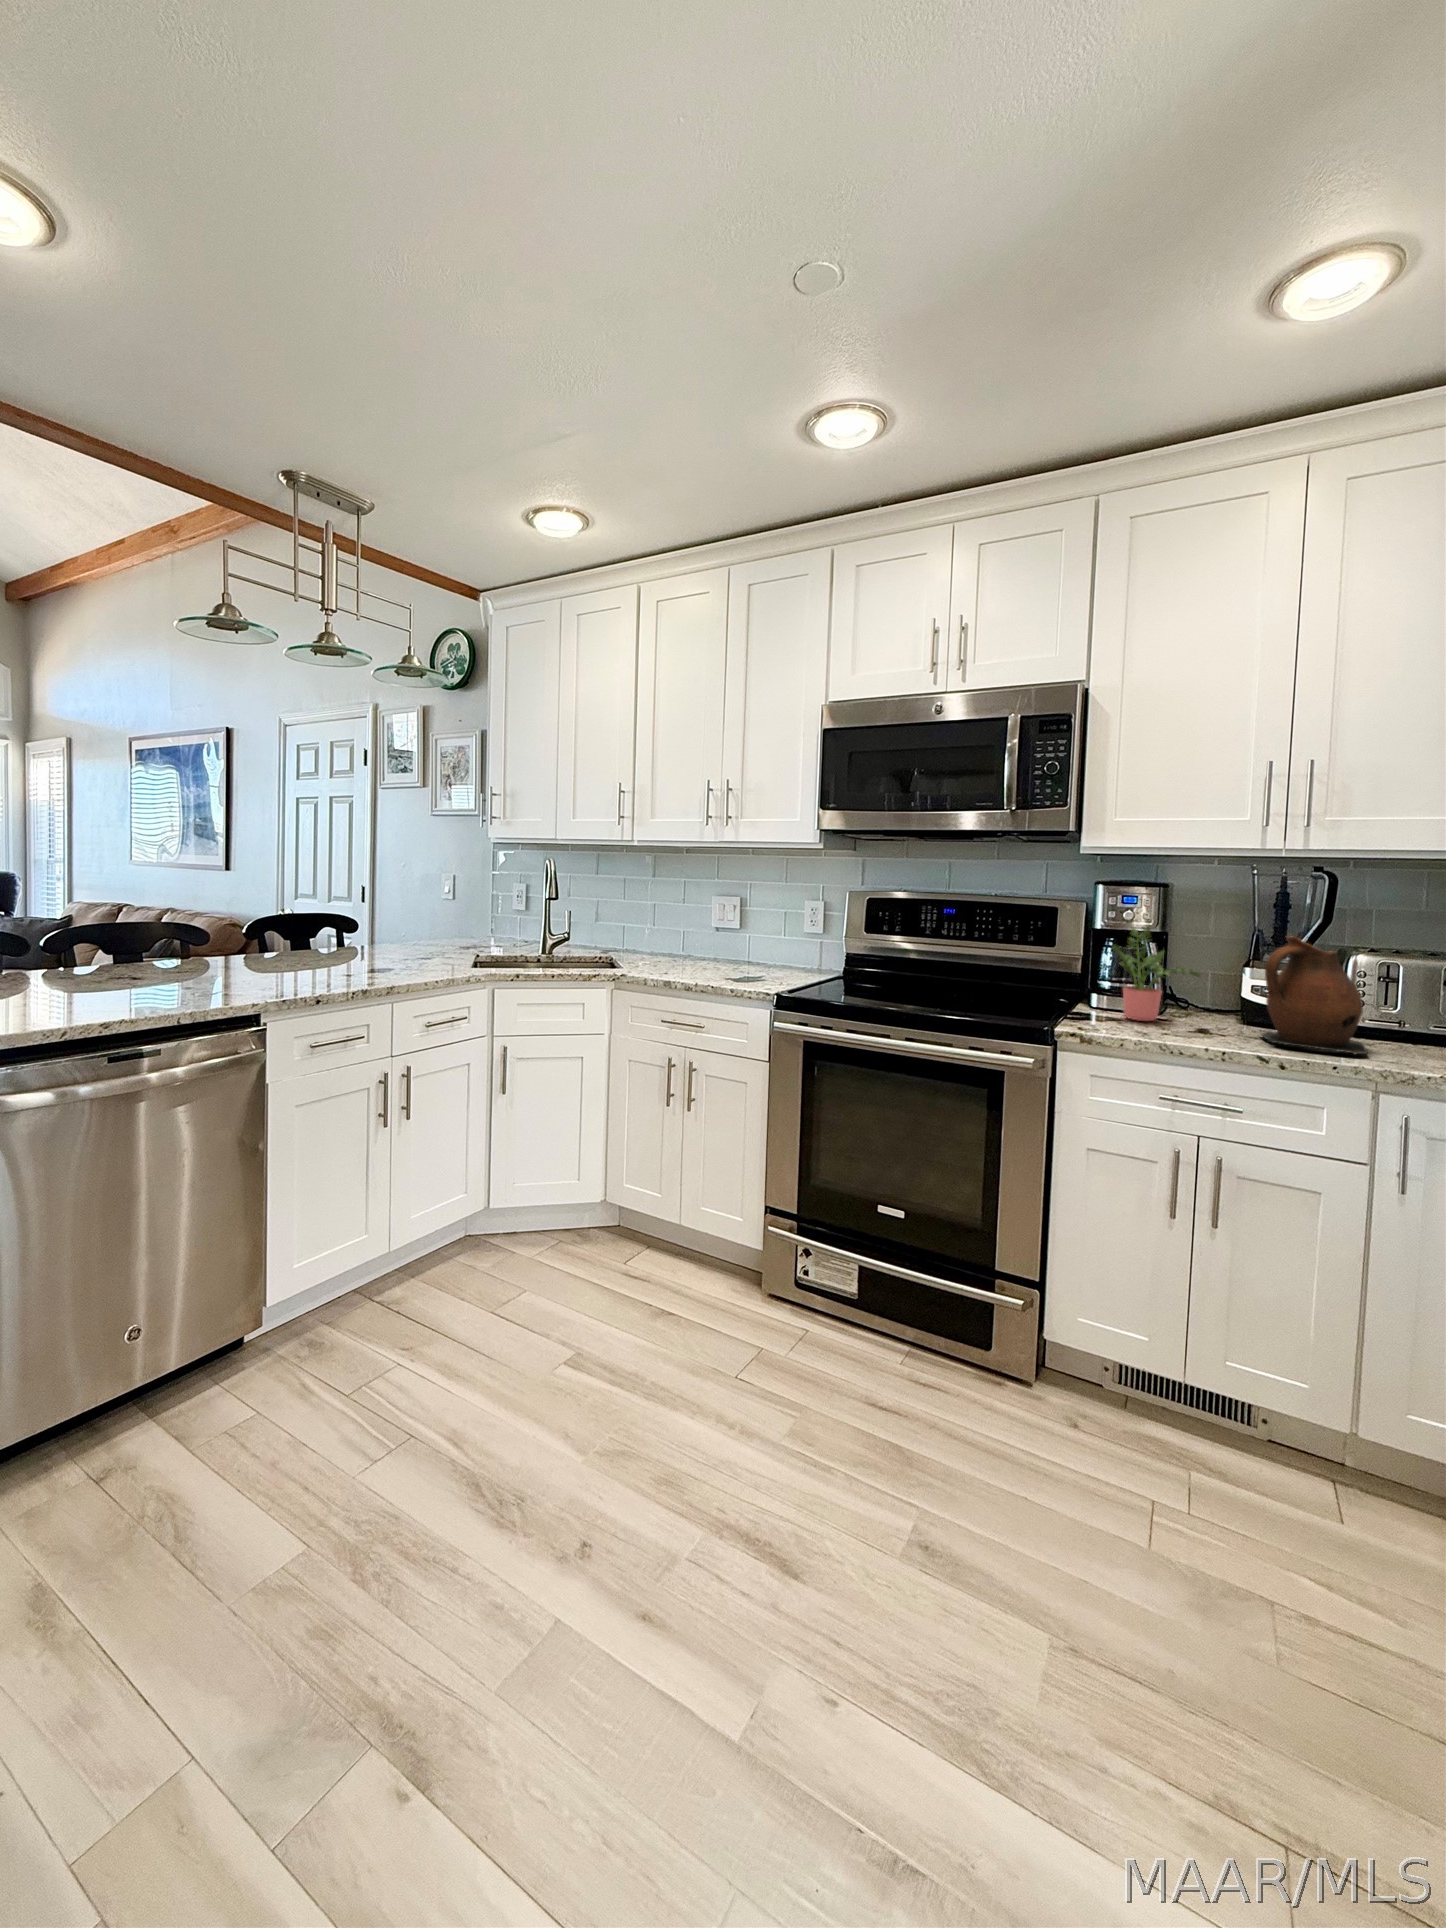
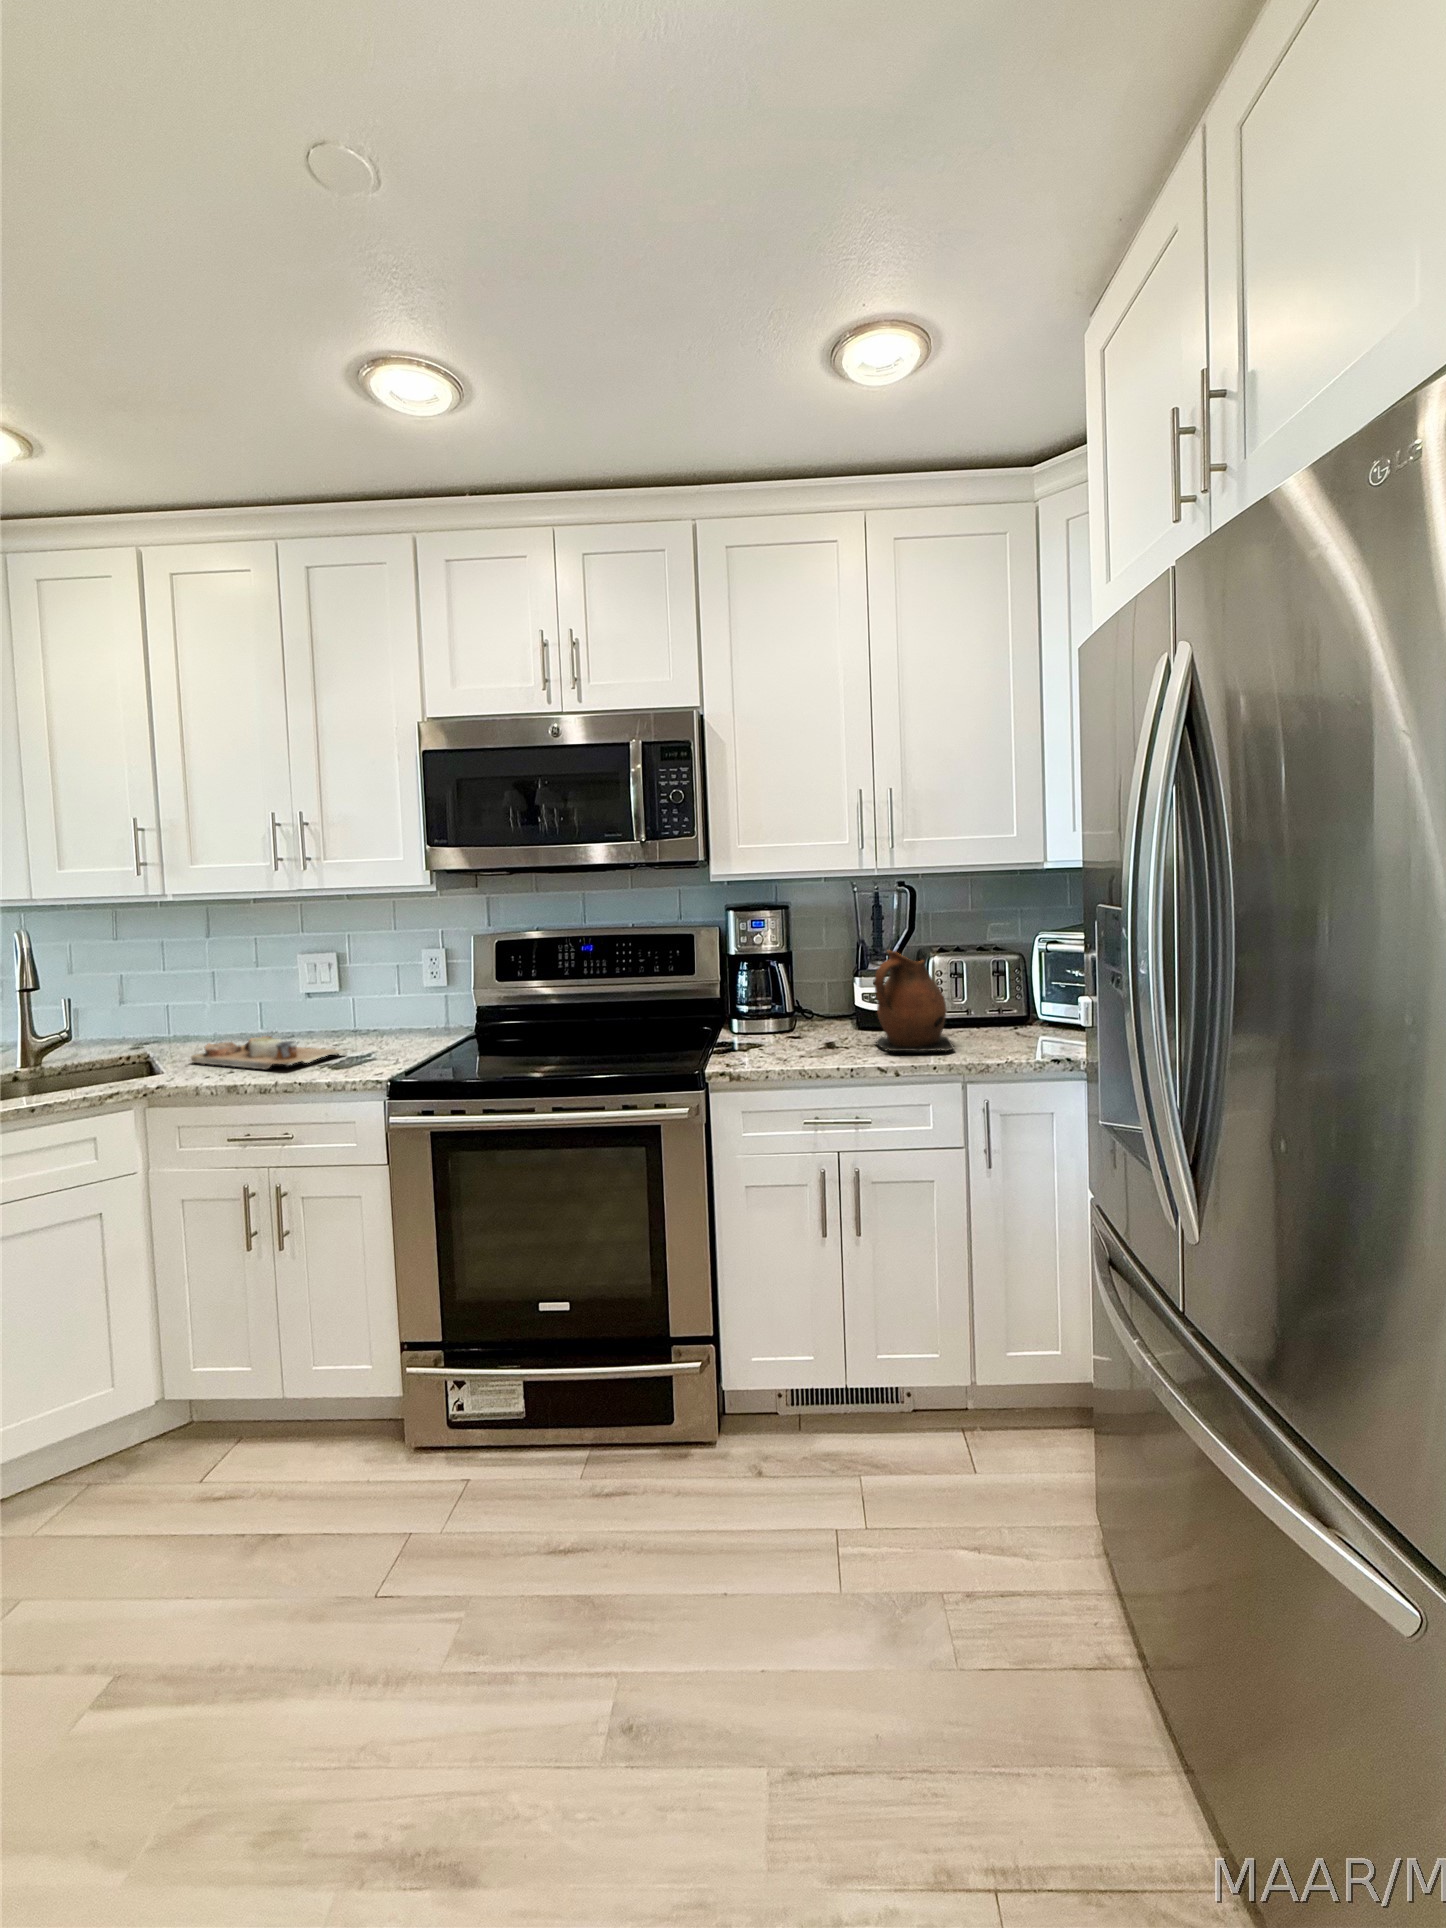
potted plant: present [1113,926,1201,1021] -> none [748,949,824,1044]
cutting board: none [639,953,744,976] -> present [191,1036,345,1069]

